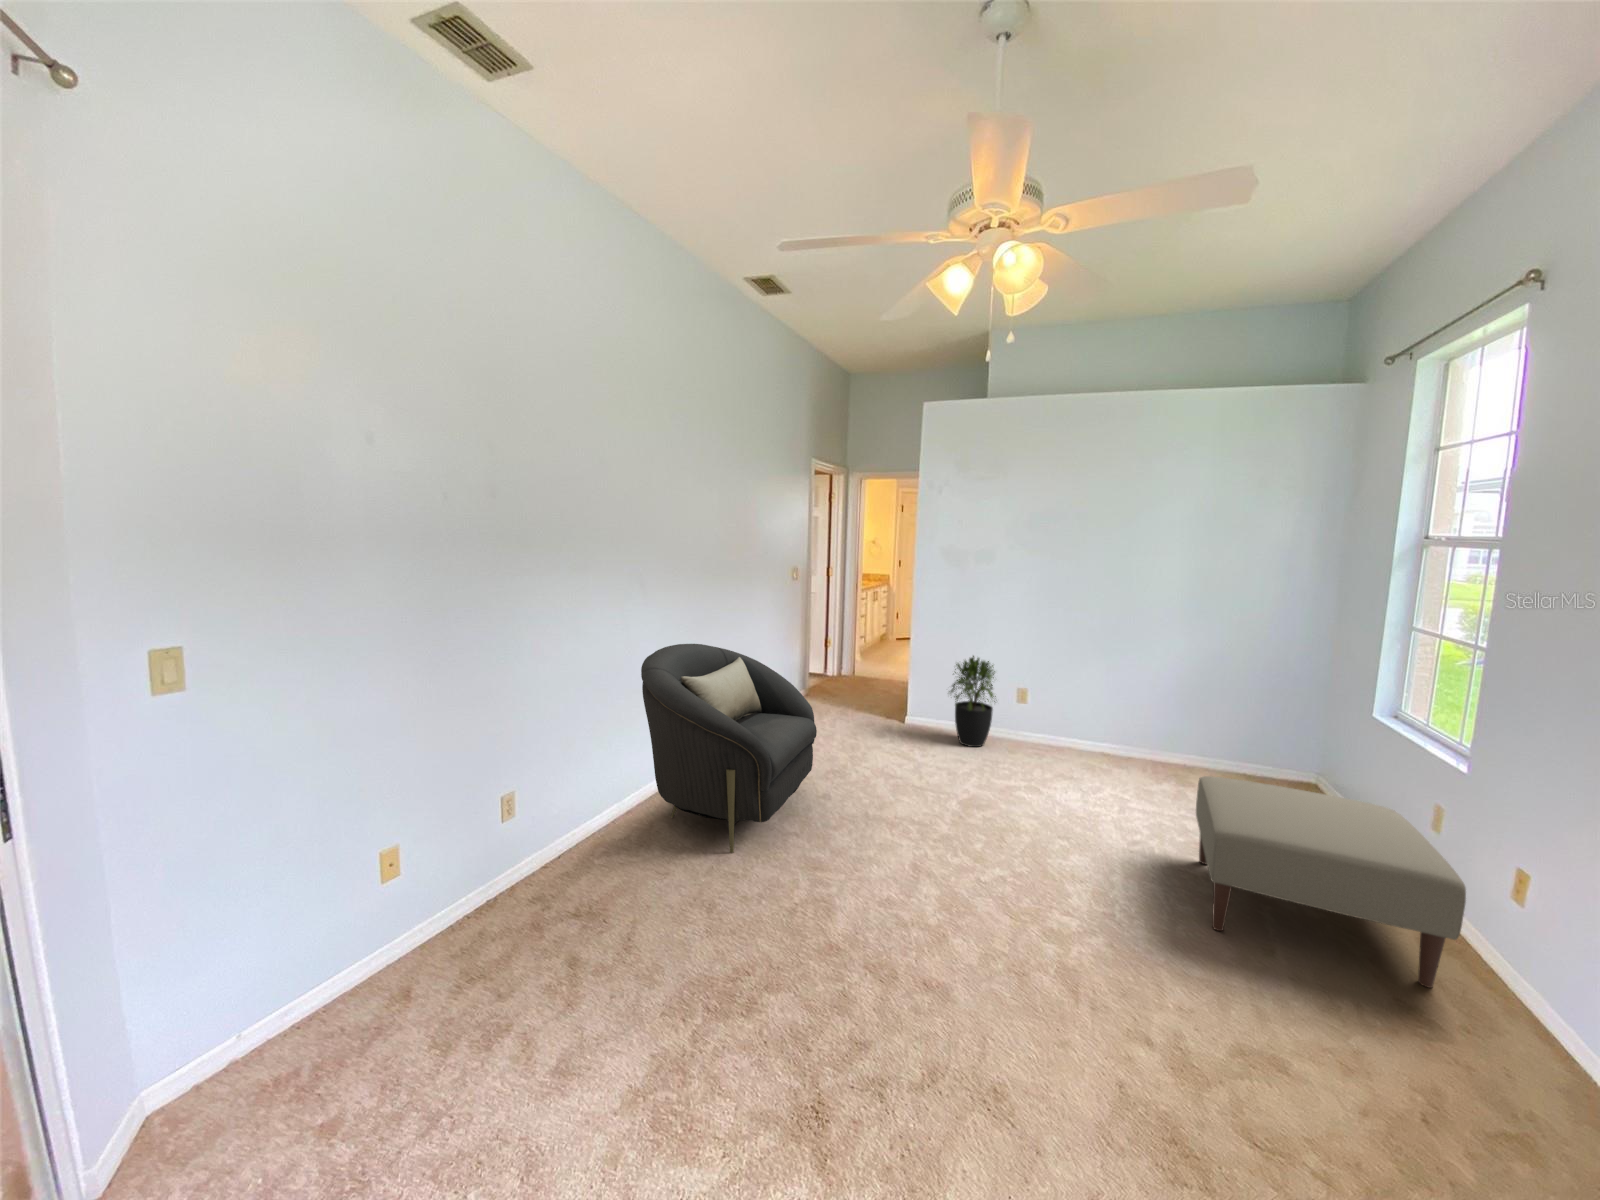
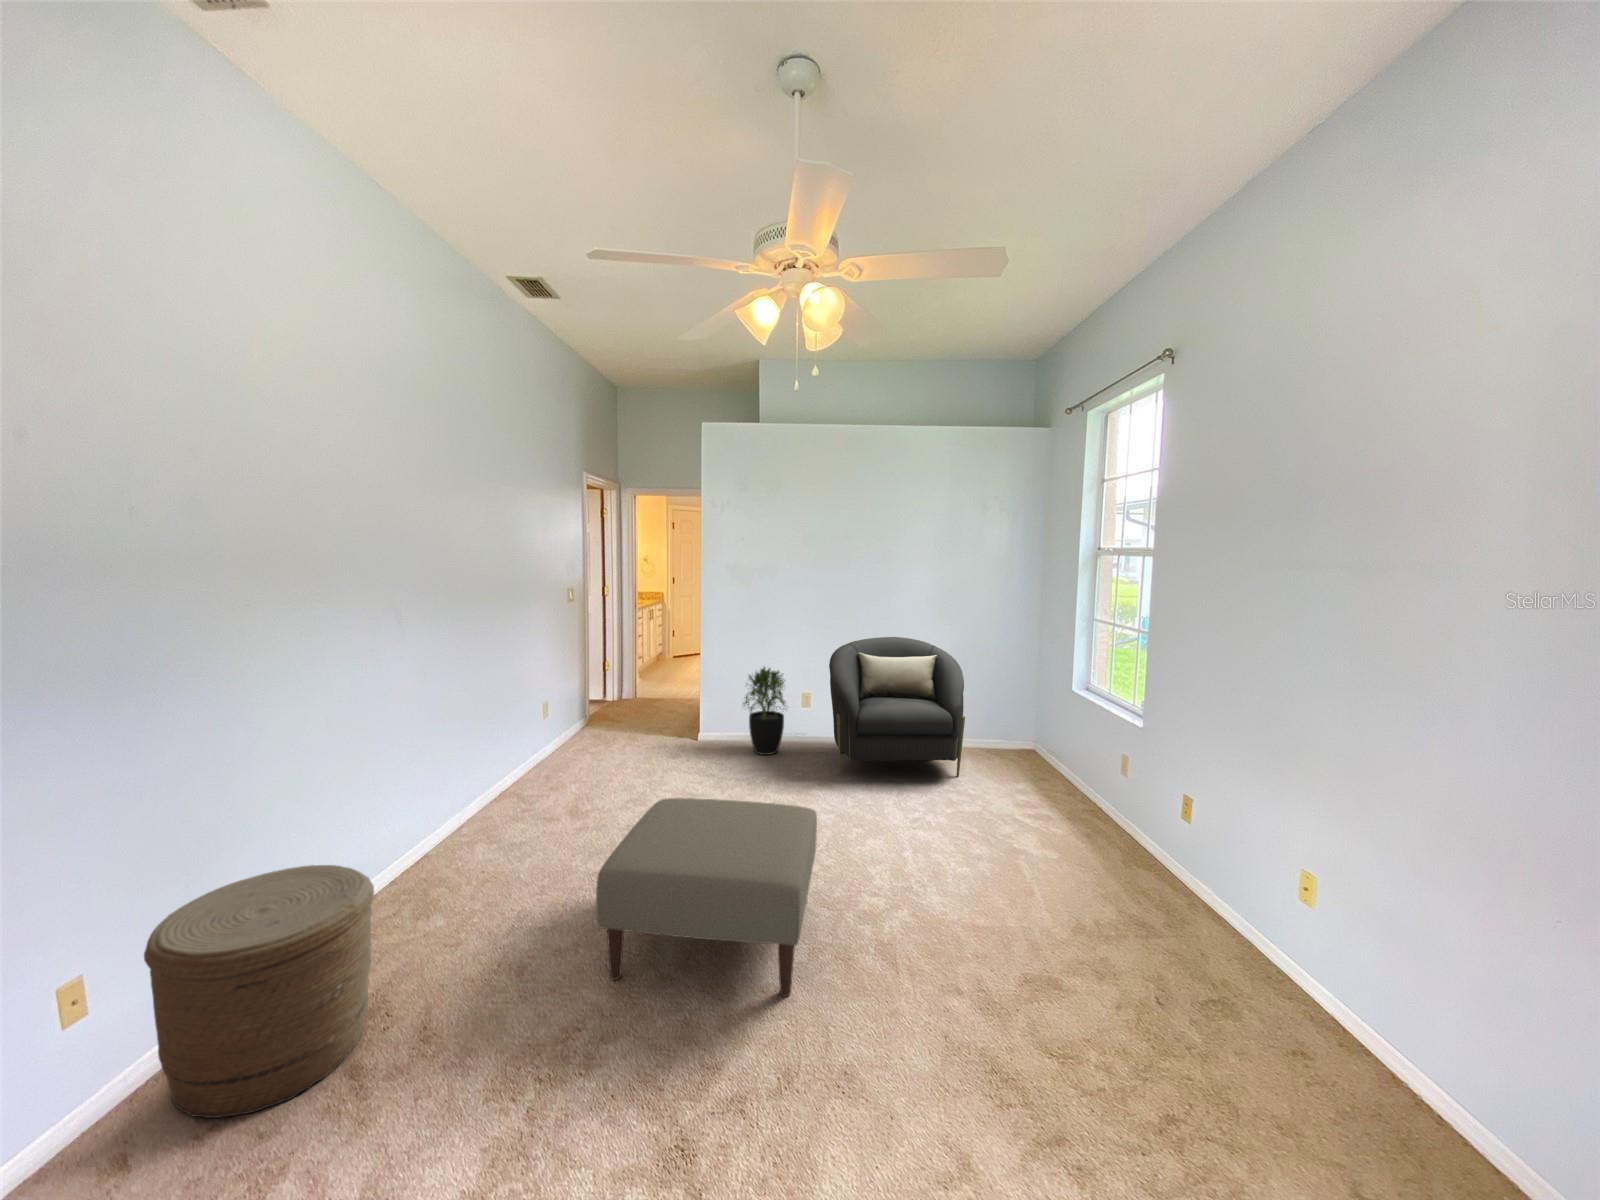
armchair: present [641,644,817,853] -> present [829,637,965,777]
ottoman: present [1196,776,1466,988] -> present [596,798,817,997]
woven basket: none [447,786,598,969] -> present [144,865,374,1118]

